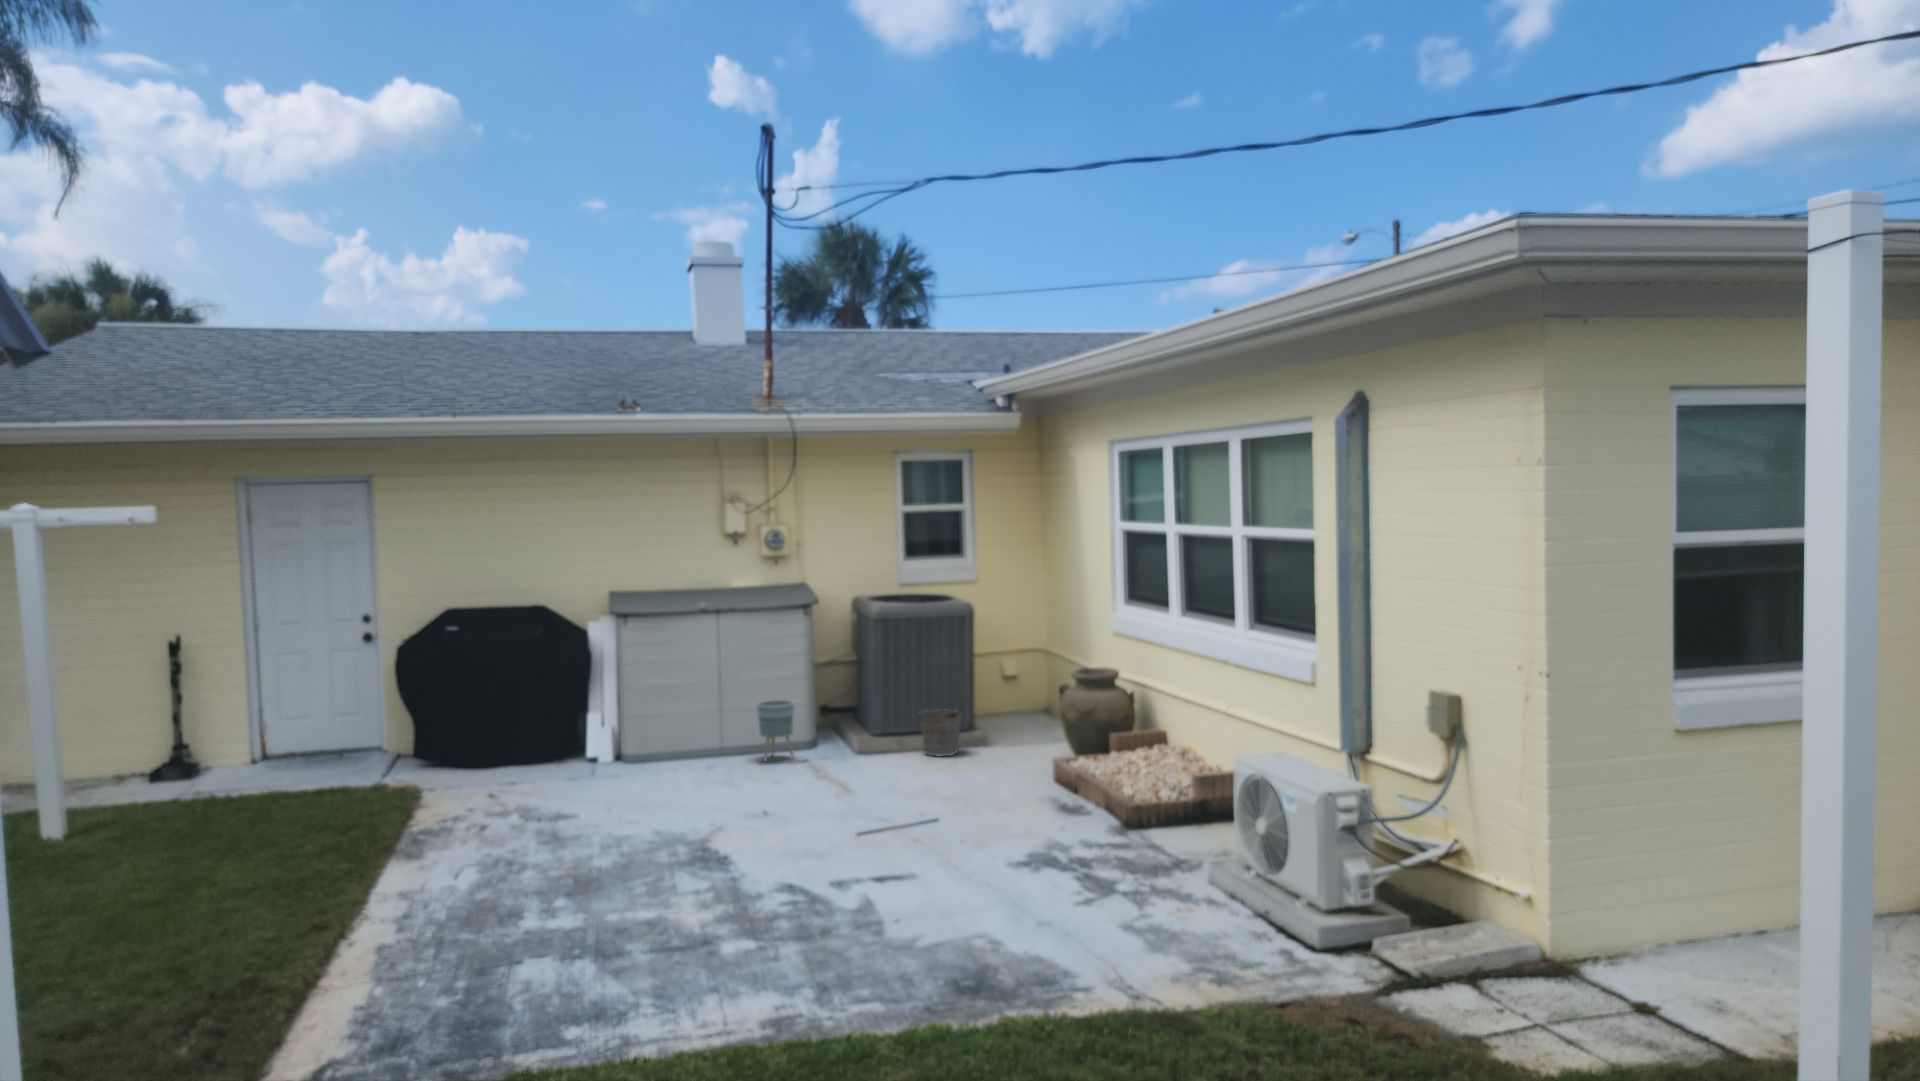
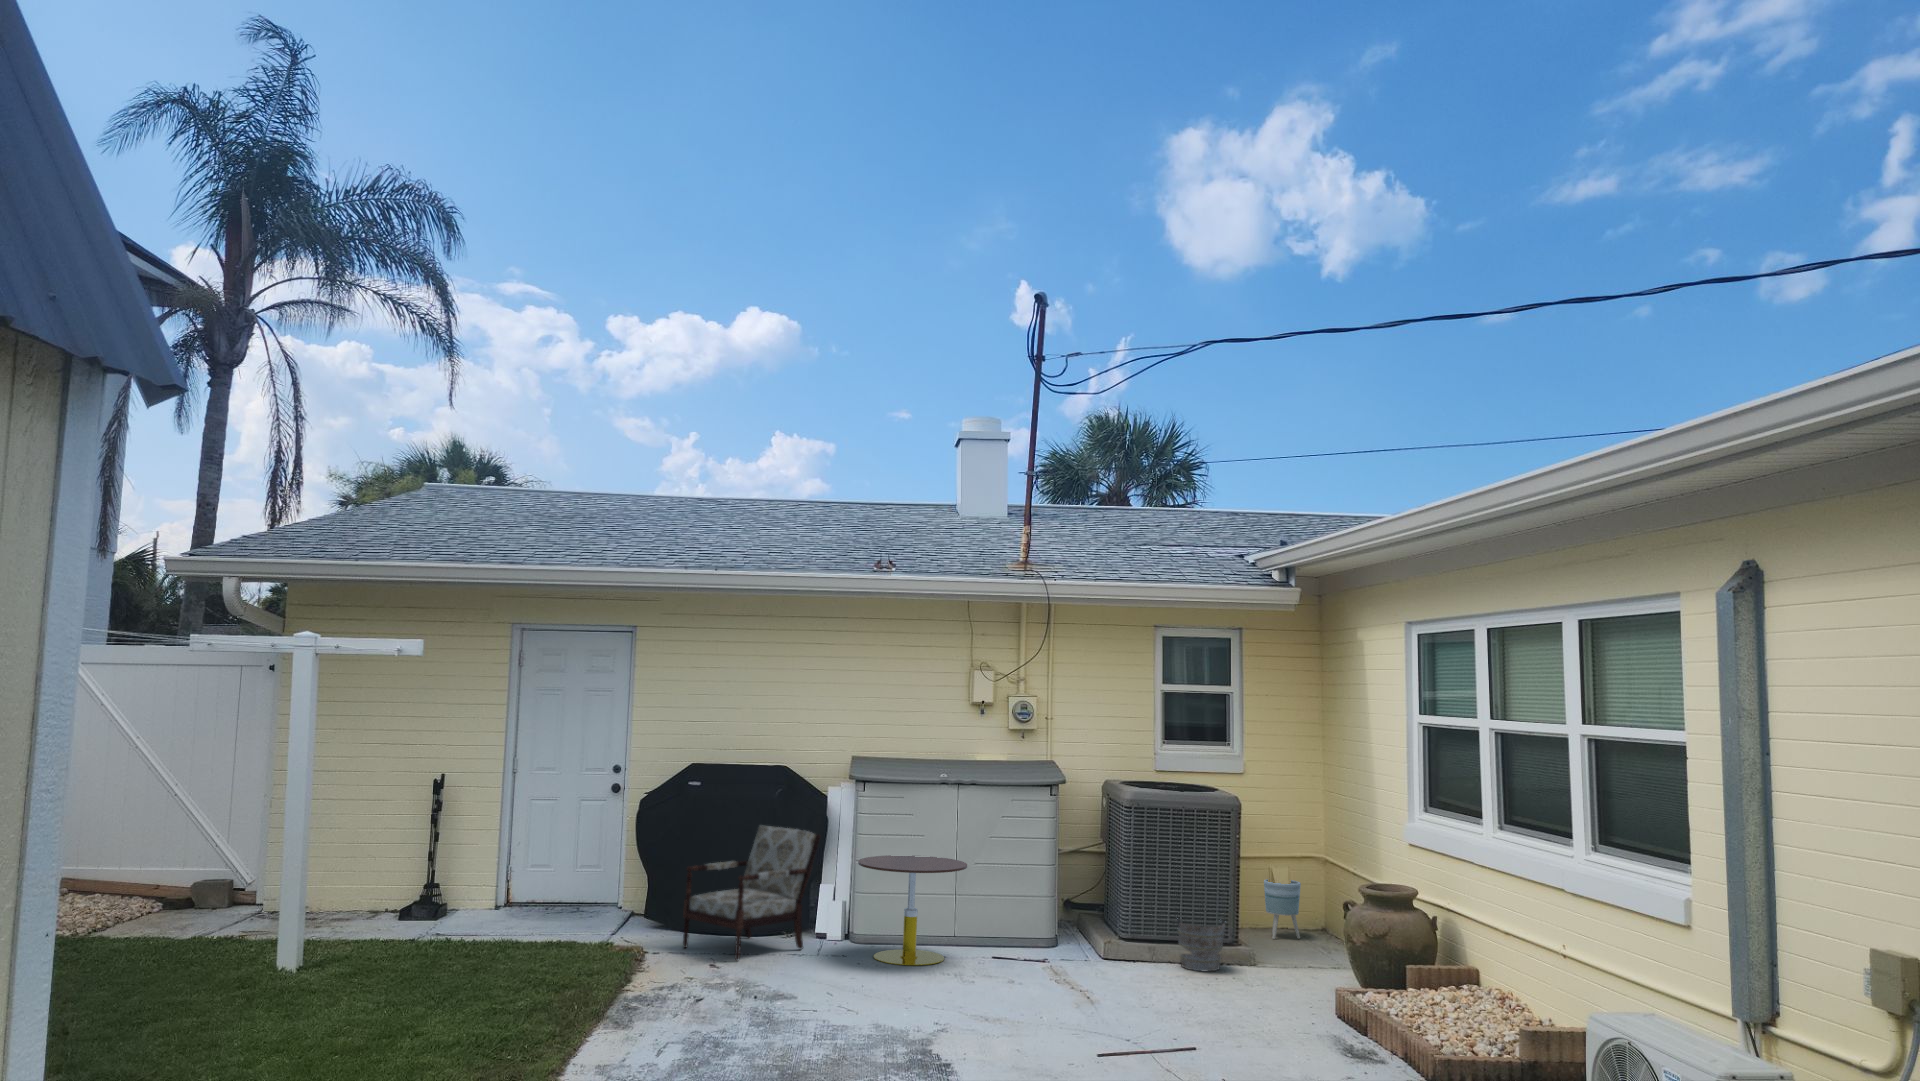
armchair: none [455,663,586,789] -> present [683,826,821,960]
side table: none [624,678,728,777] -> present [858,855,967,966]
planter: present [757,700,794,760] -> present [1264,879,1301,939]

